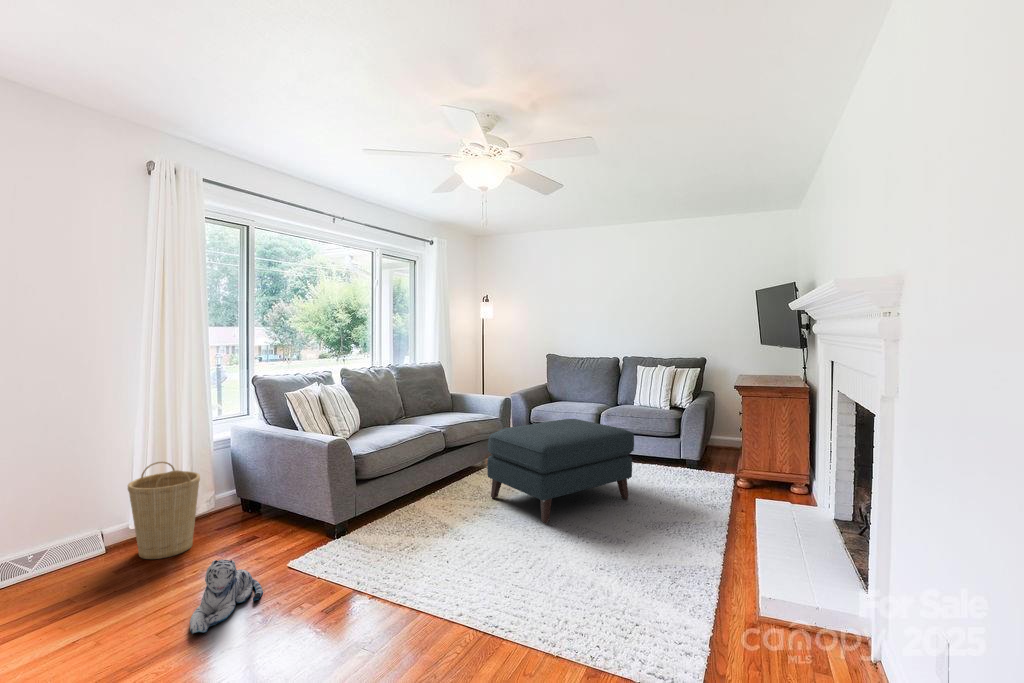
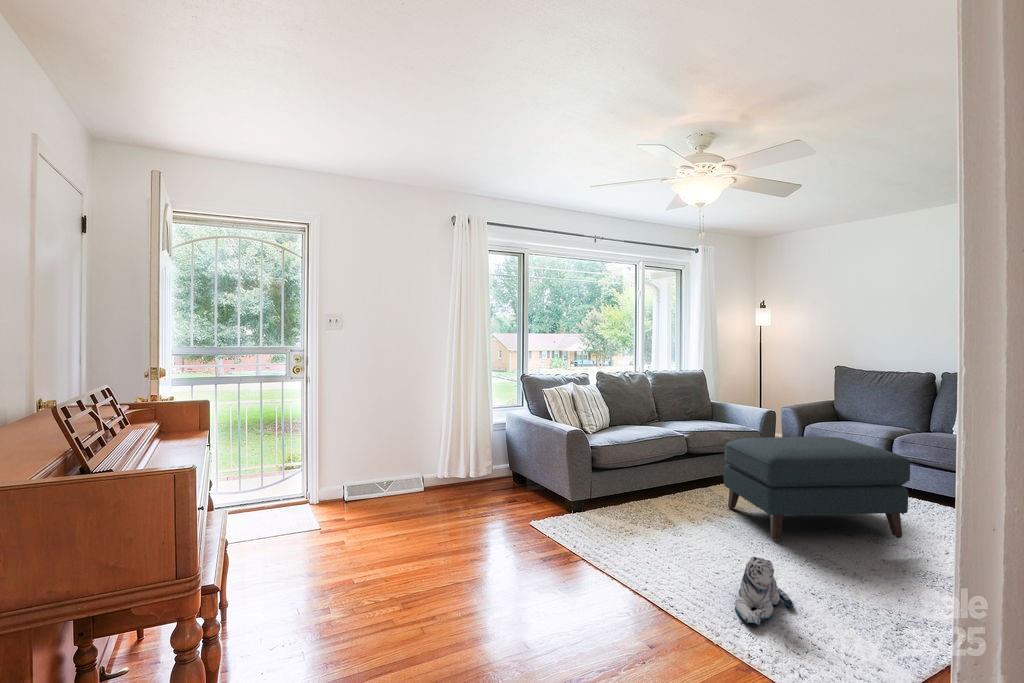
basket: present [128,462,200,559] -> none [436,432,480,501]
plush toy: present [190,560,263,634] -> present [735,556,792,625]

